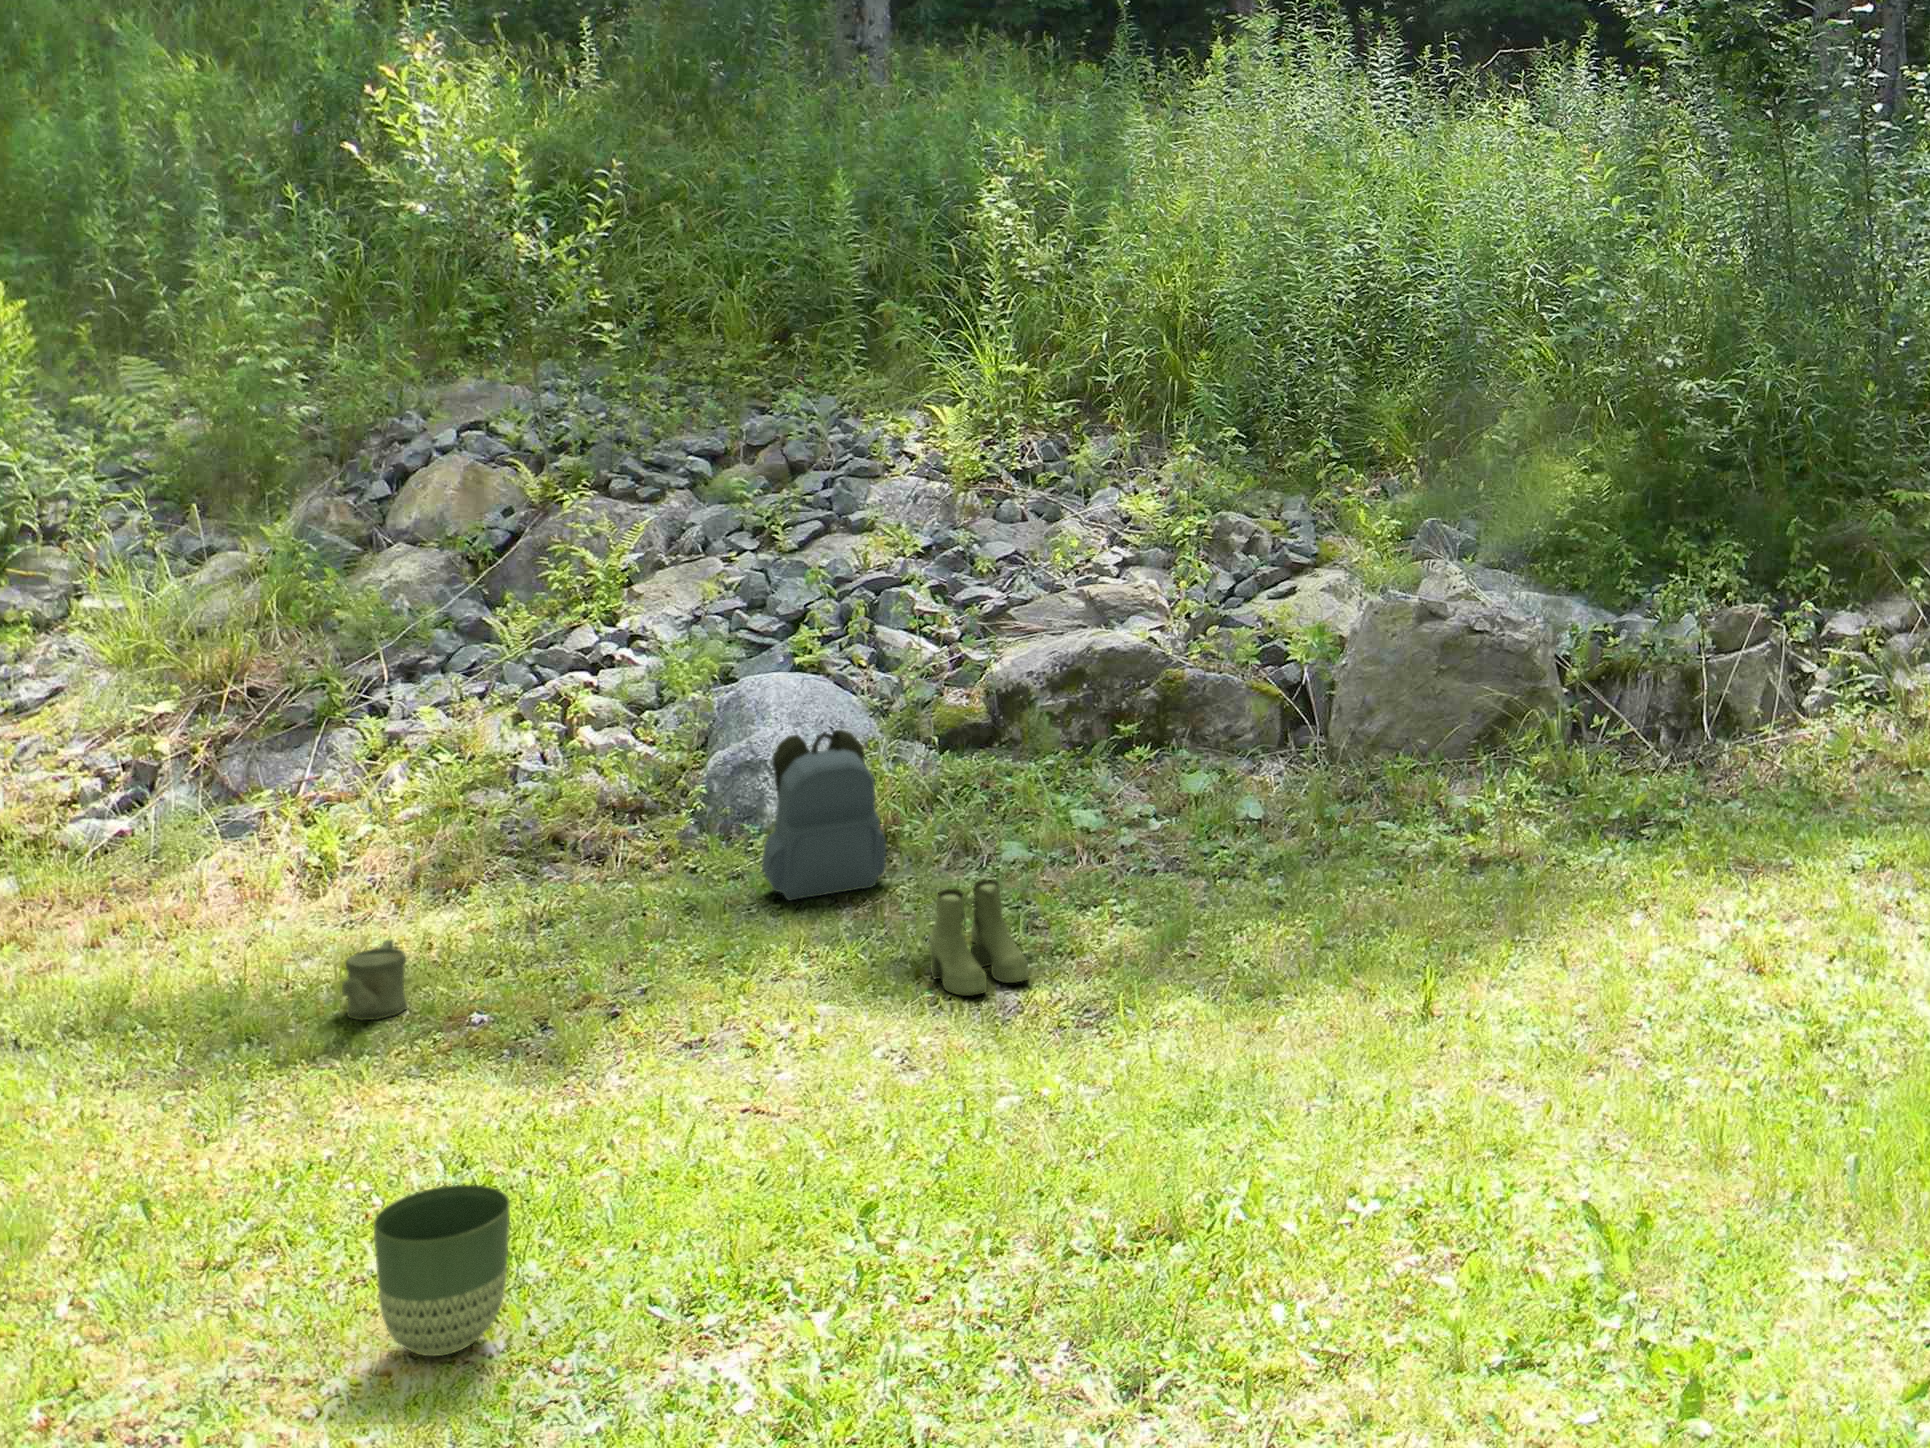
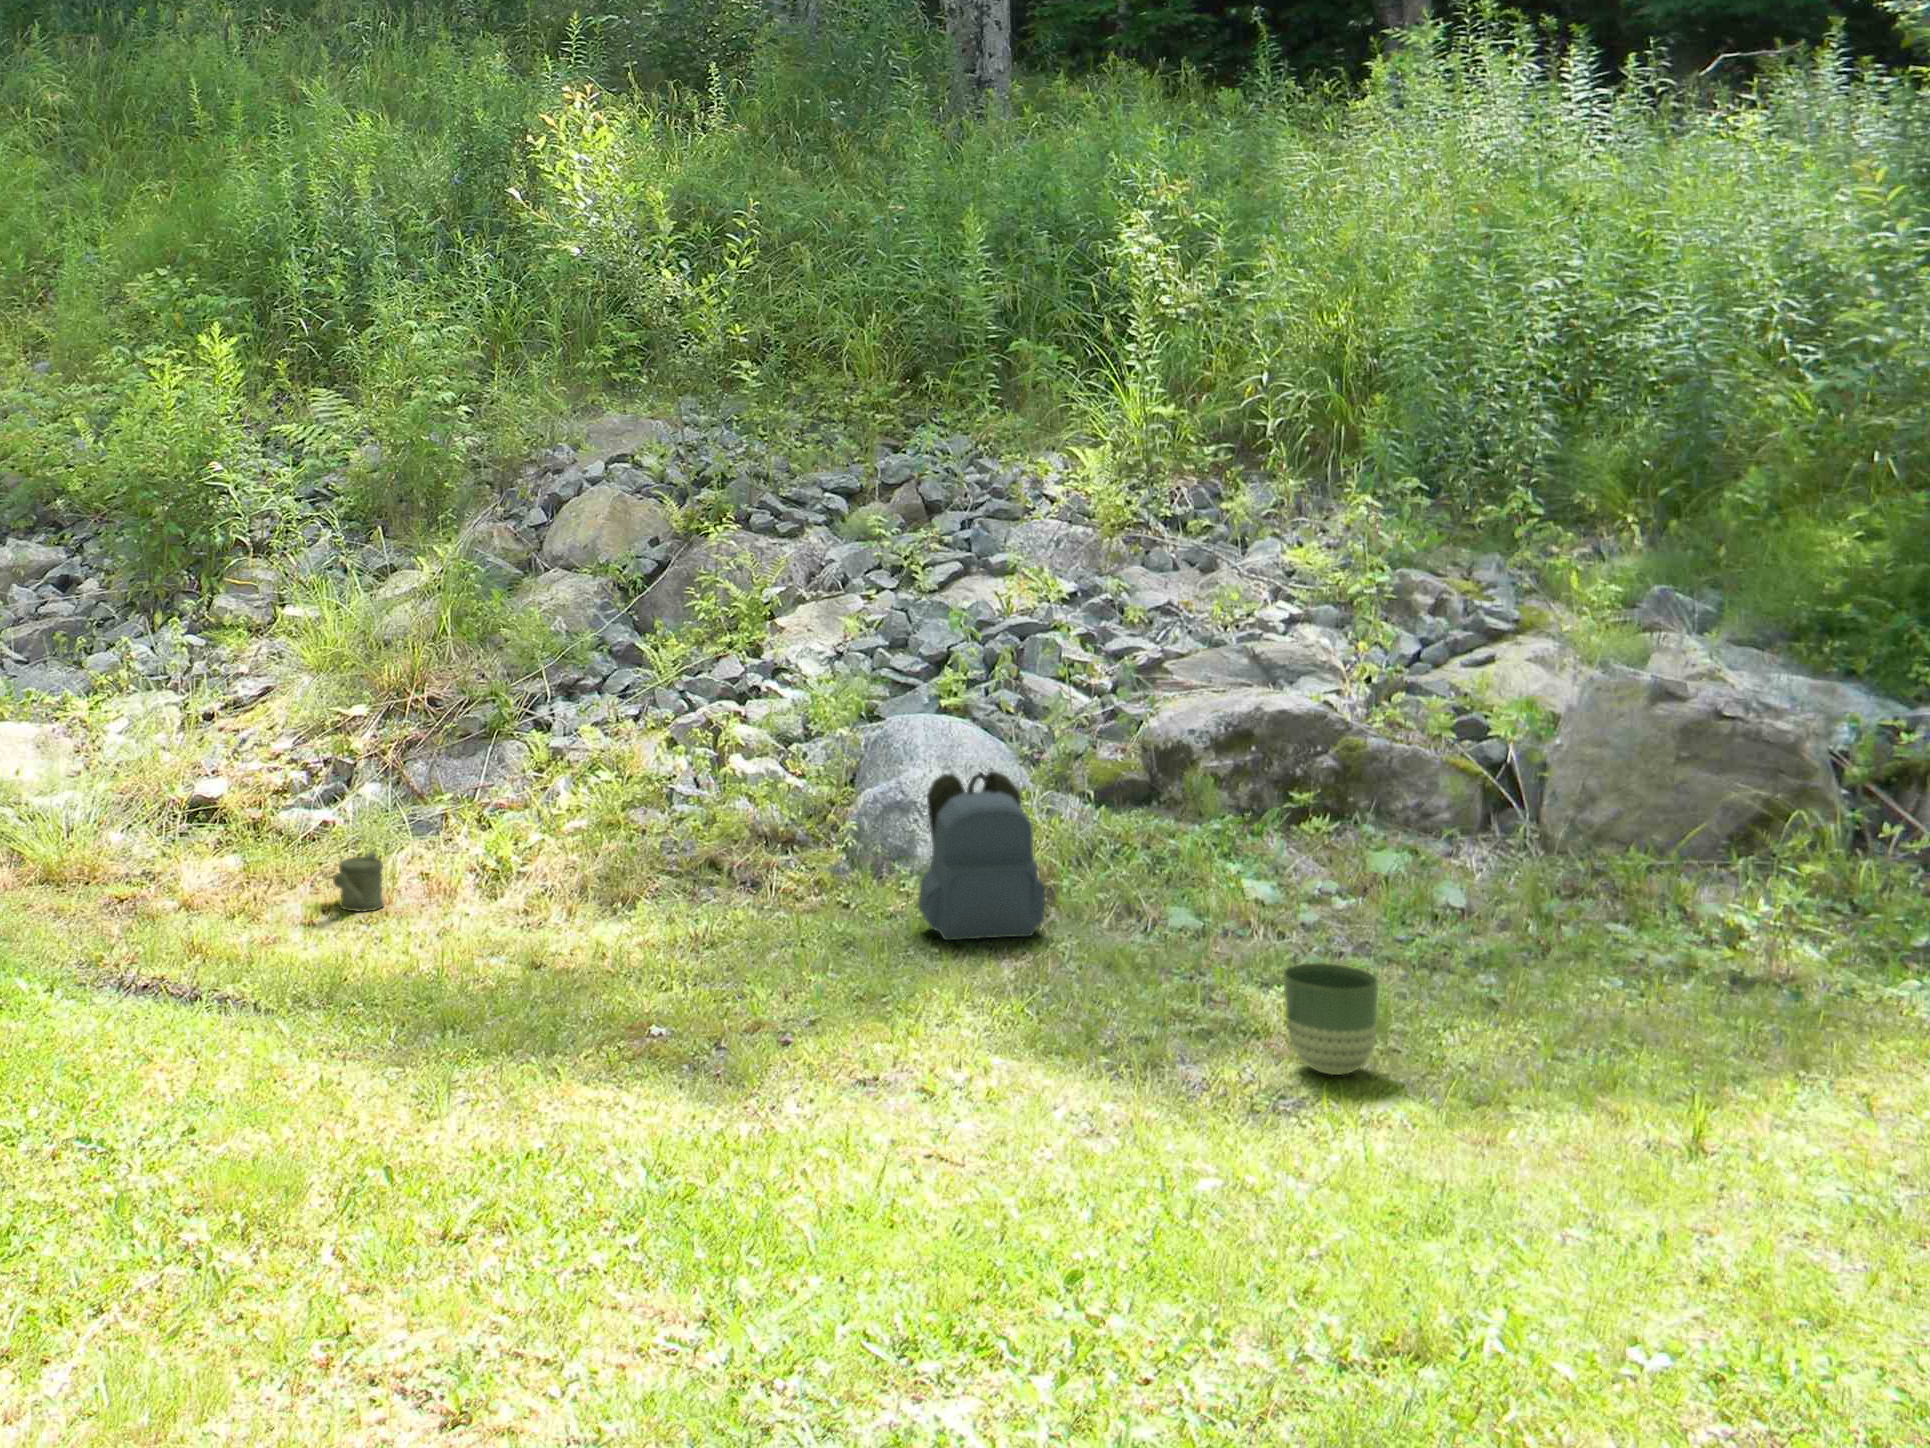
boots: present [929,880,1029,996] -> none [1097,937,1205,1053]
watering can: present [342,940,407,1020] -> present [333,852,384,912]
planter: present [374,1185,510,1356] -> present [1283,963,1378,1075]

